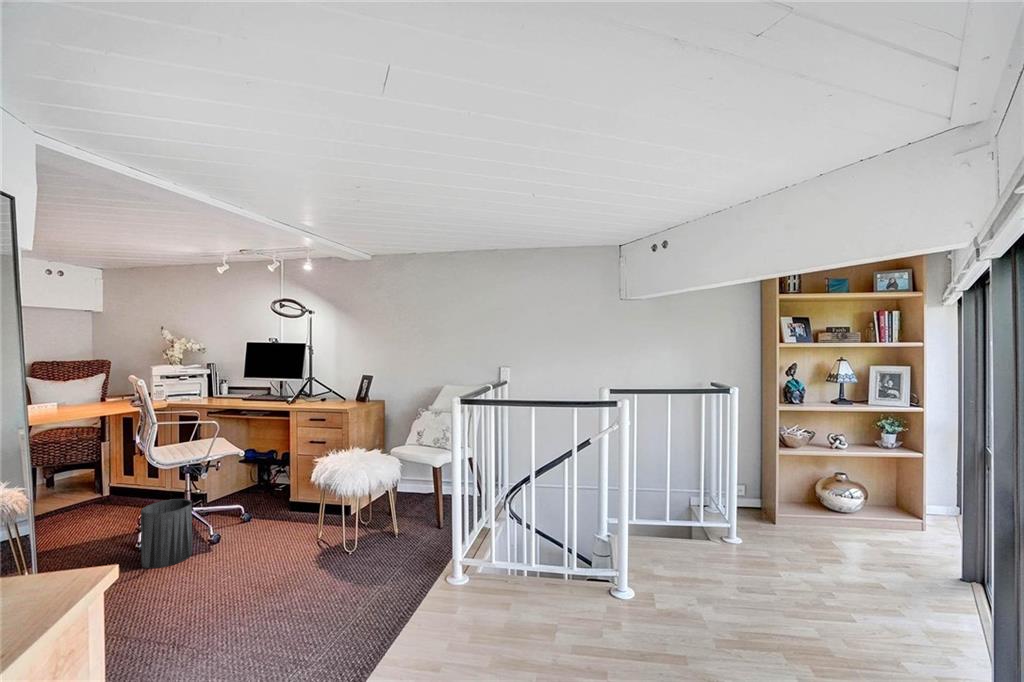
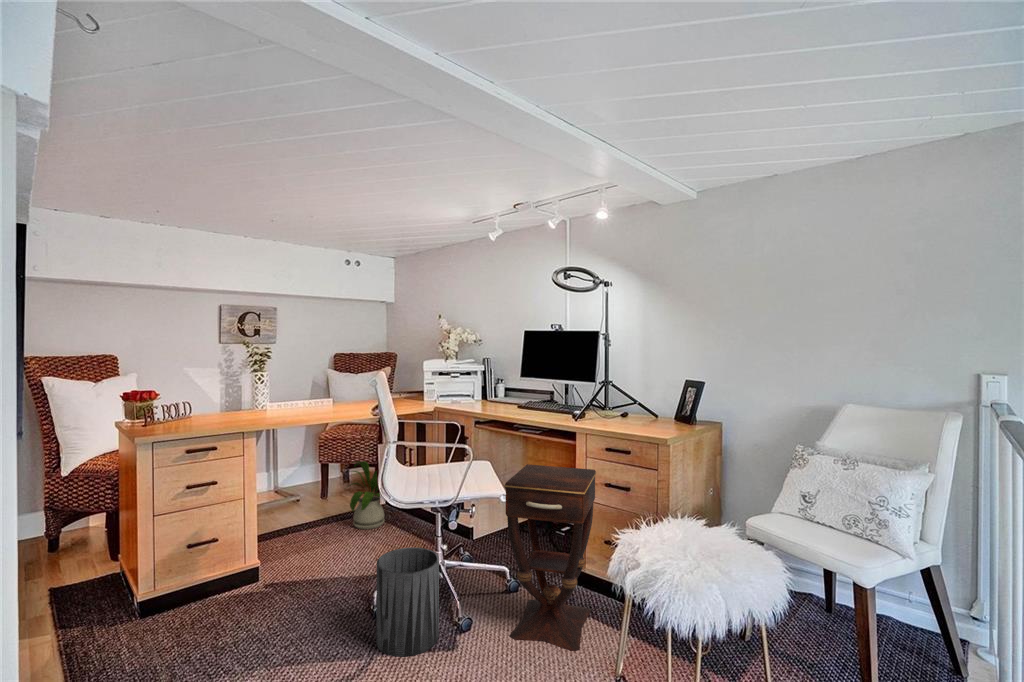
side table: none [241,433,304,542] -> present [504,464,596,651]
house plant: none [67,456,126,514] -> present [350,461,385,529]

